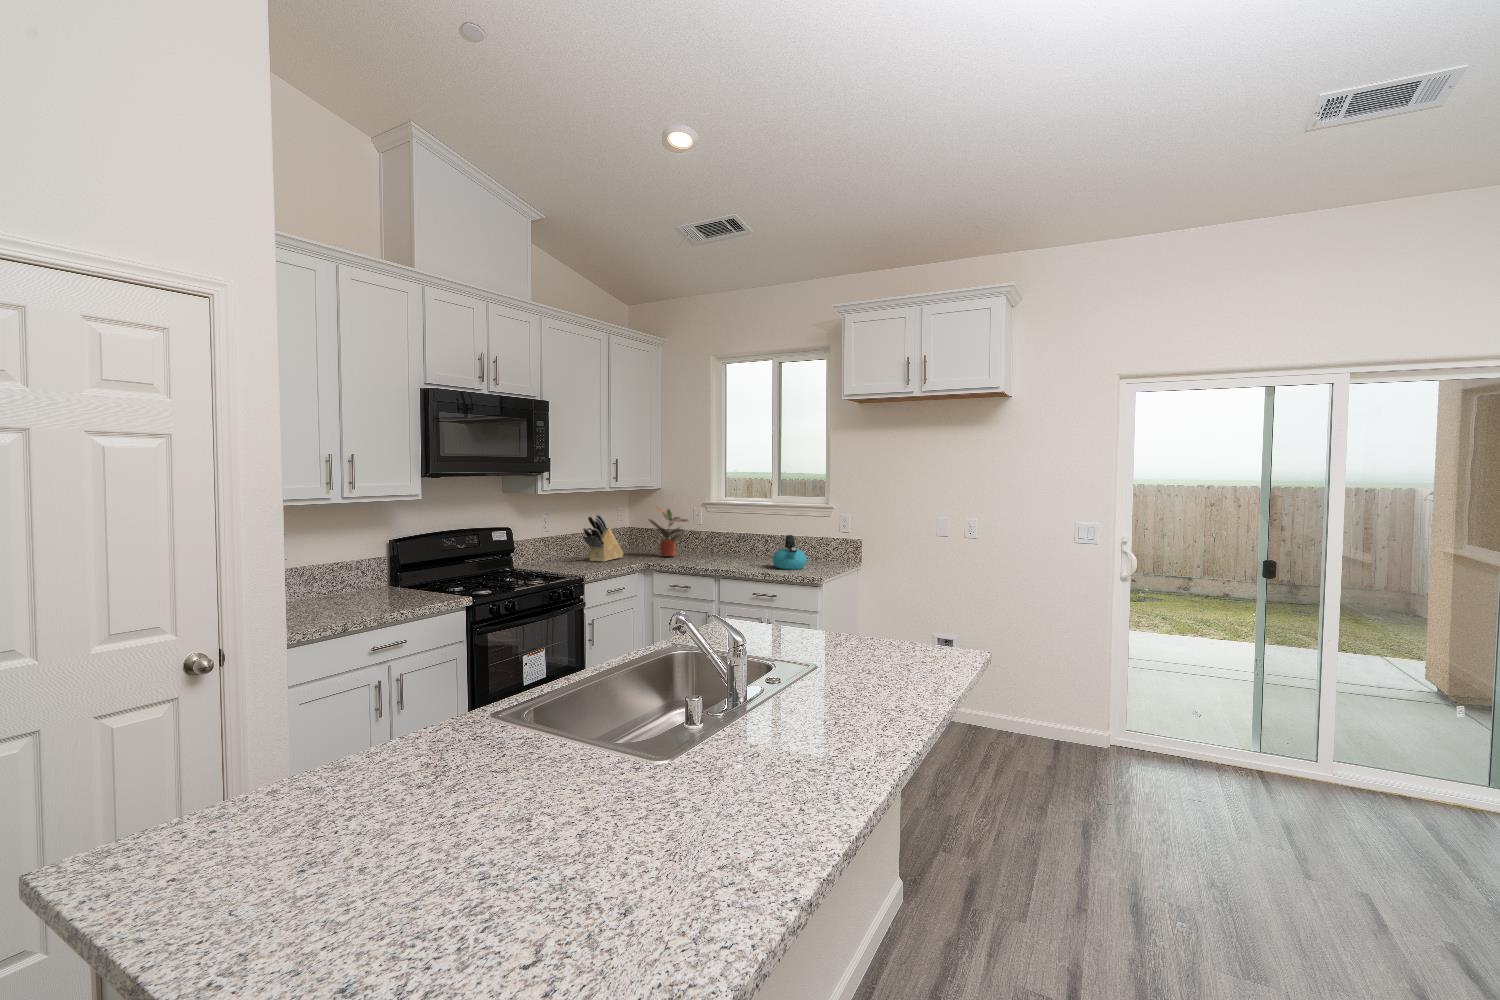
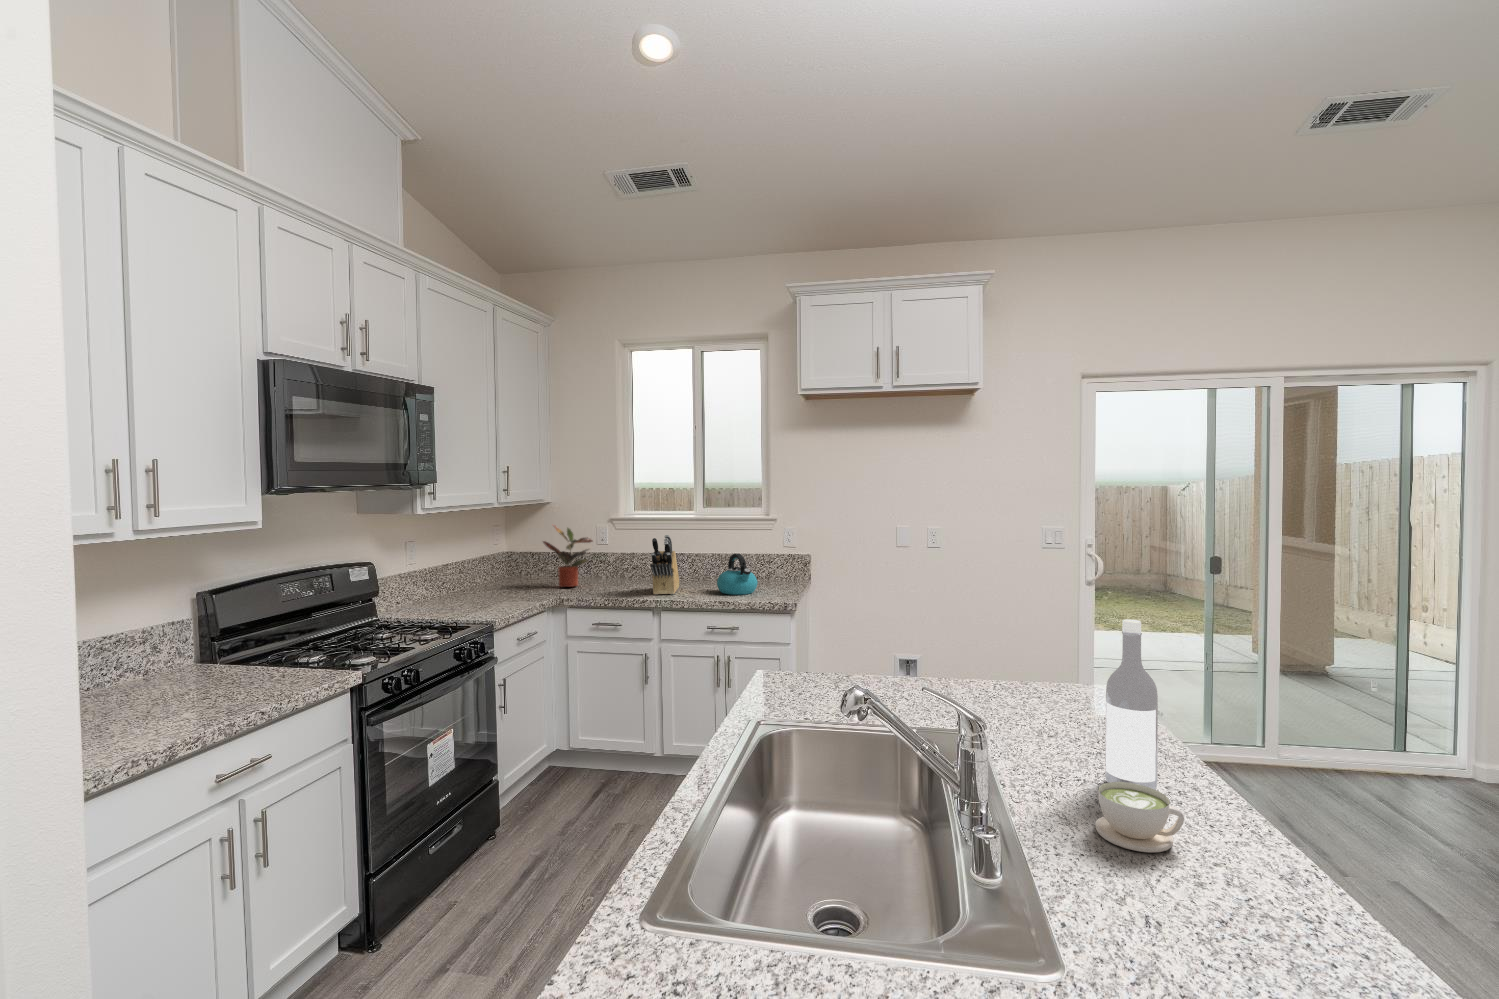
knife block: present [583,514,623,562] -> present [651,535,679,595]
wine bottle: none [820,577,854,699] -> present [1105,619,1158,790]
coffee cup: none [762,680,808,720] -> present [1095,782,1184,852]

